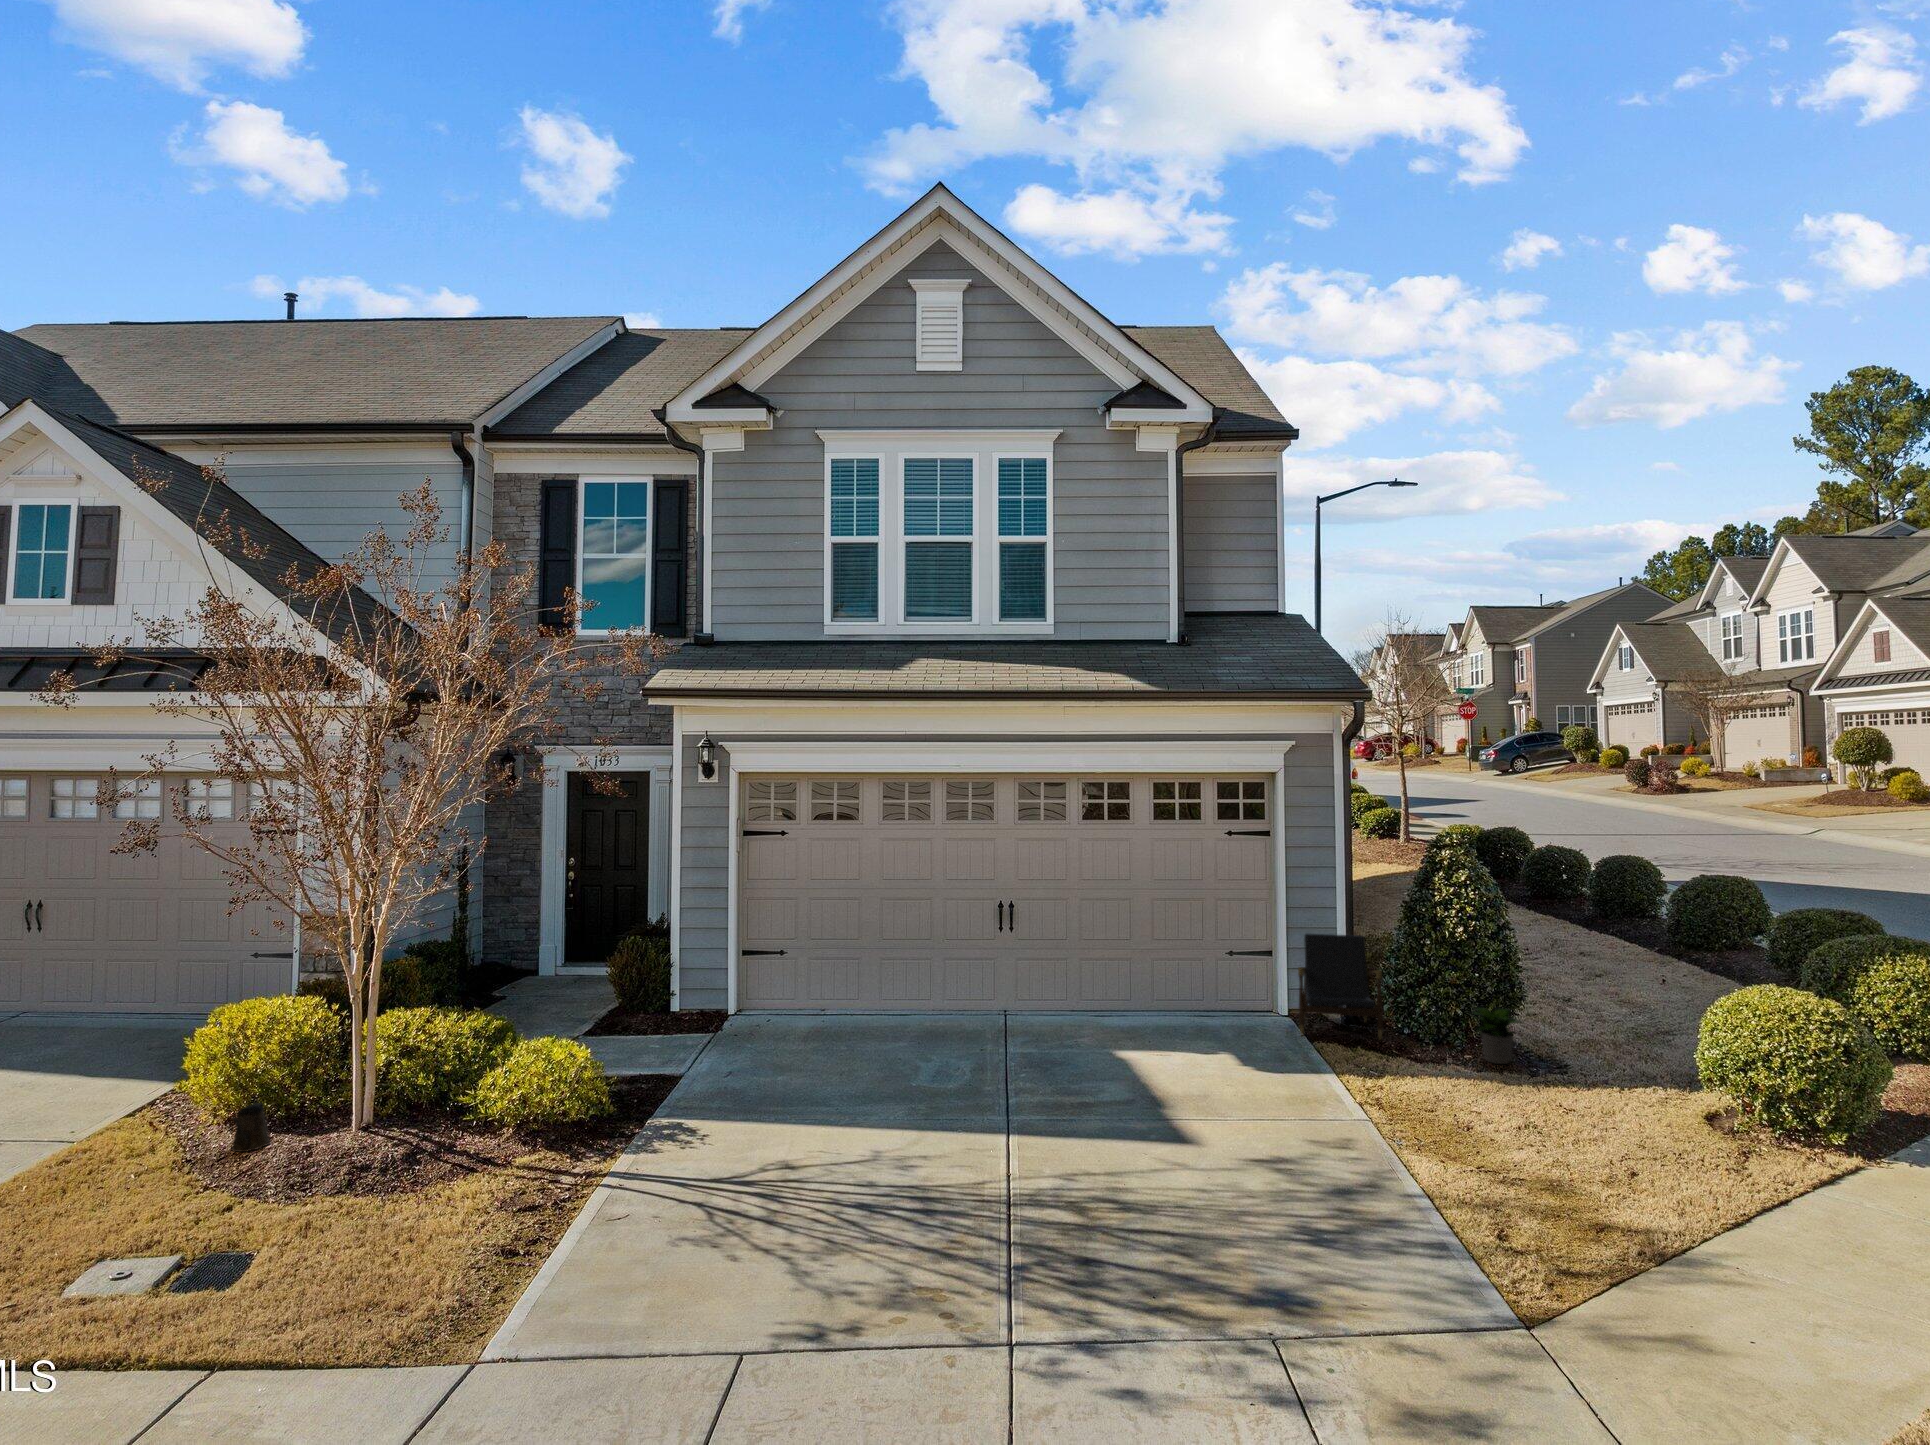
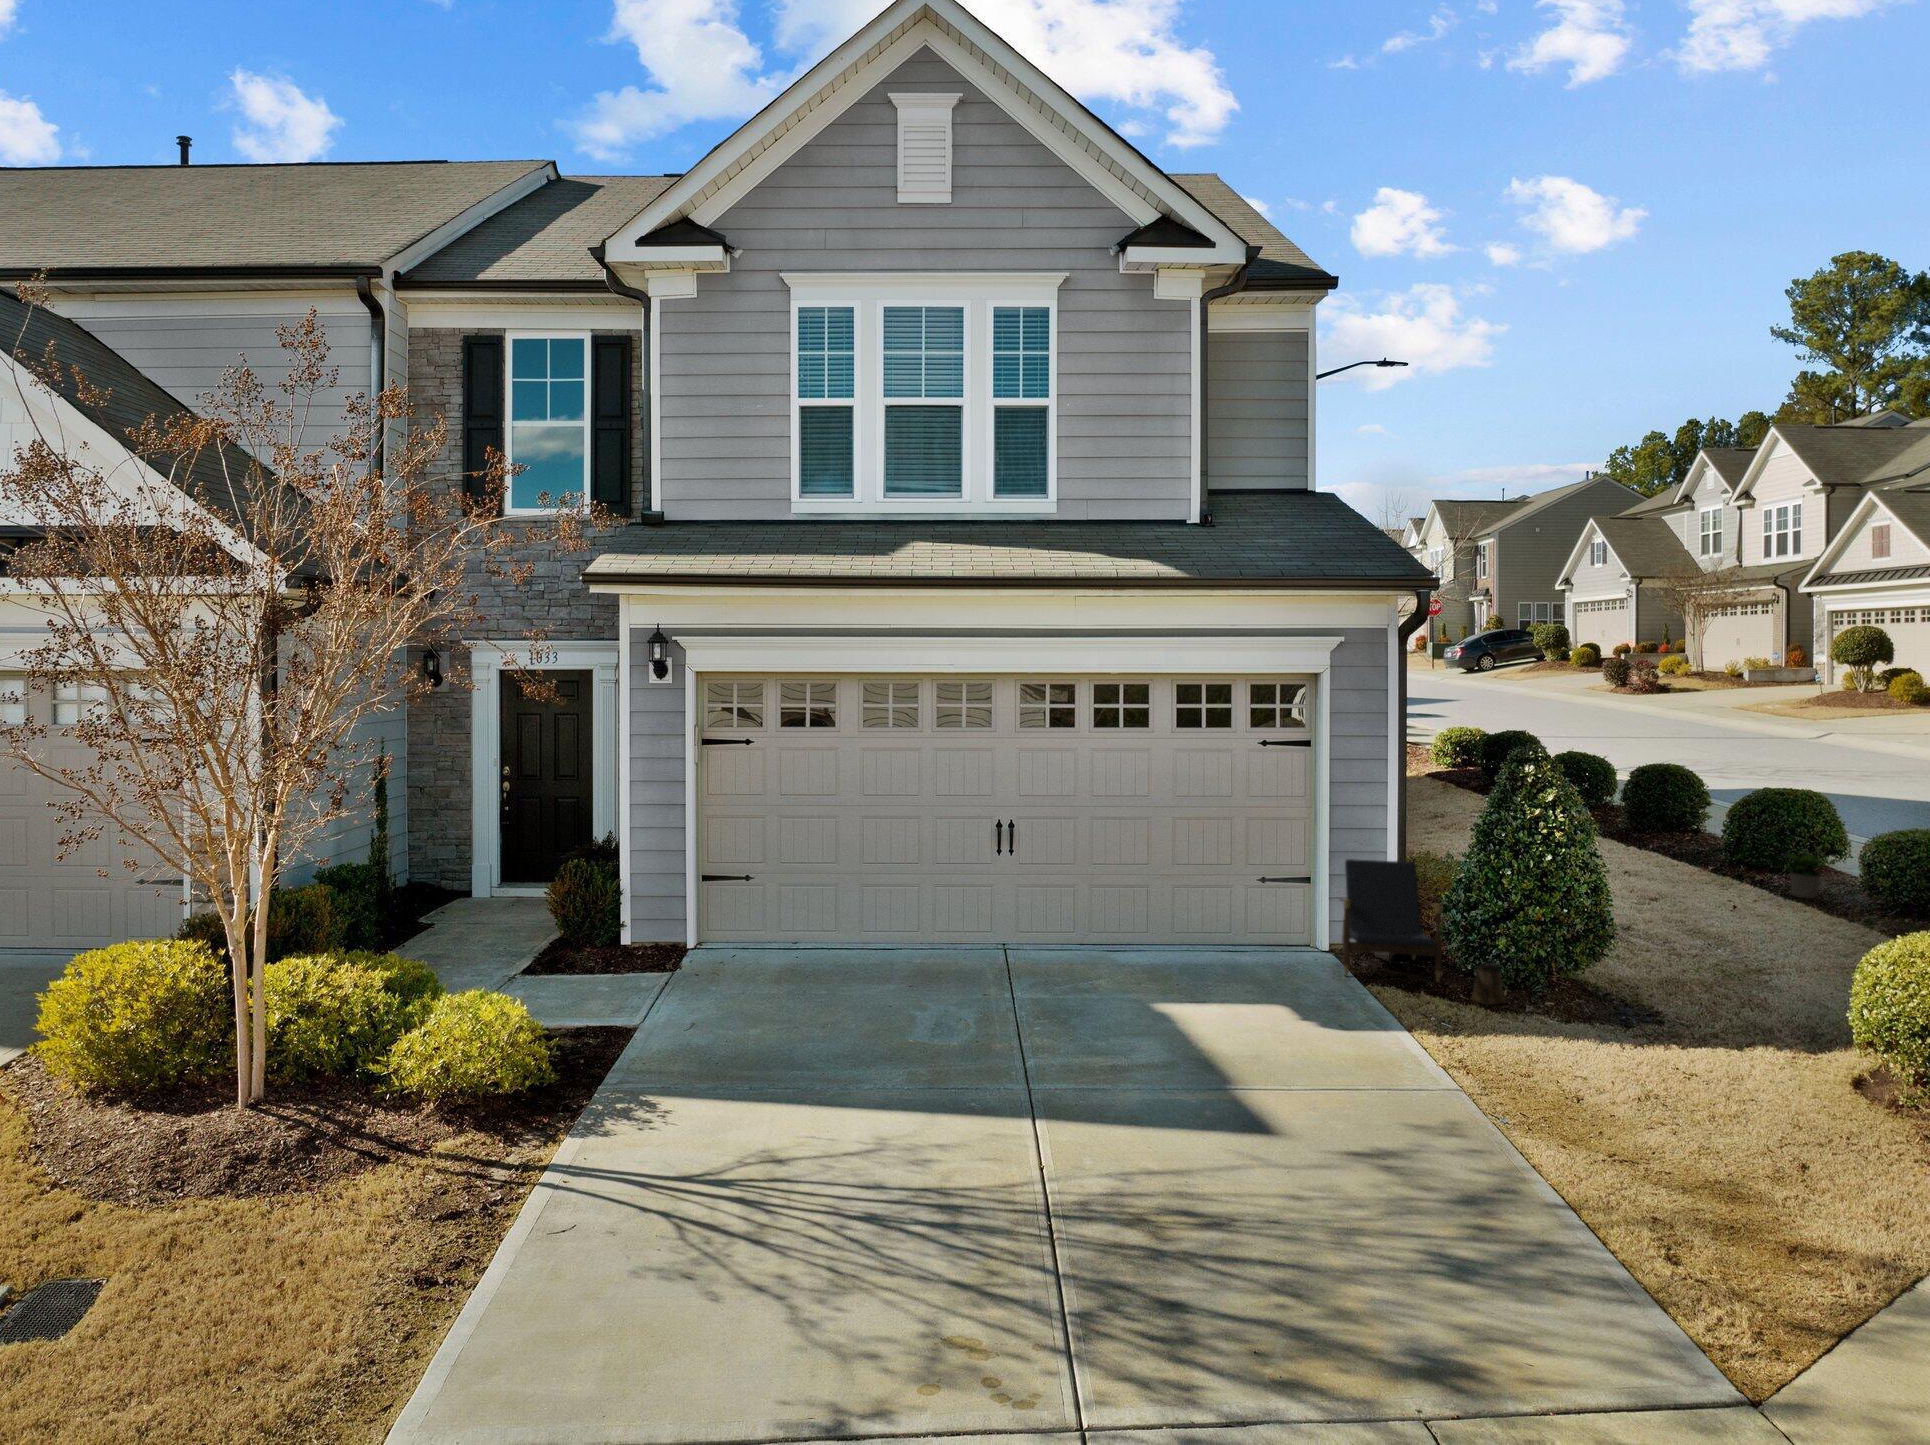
potted plant: present [1471,1007,1520,1064] -> present [1785,853,1822,899]
watering can: present [231,1103,271,1152] -> present [1471,963,1506,1005]

